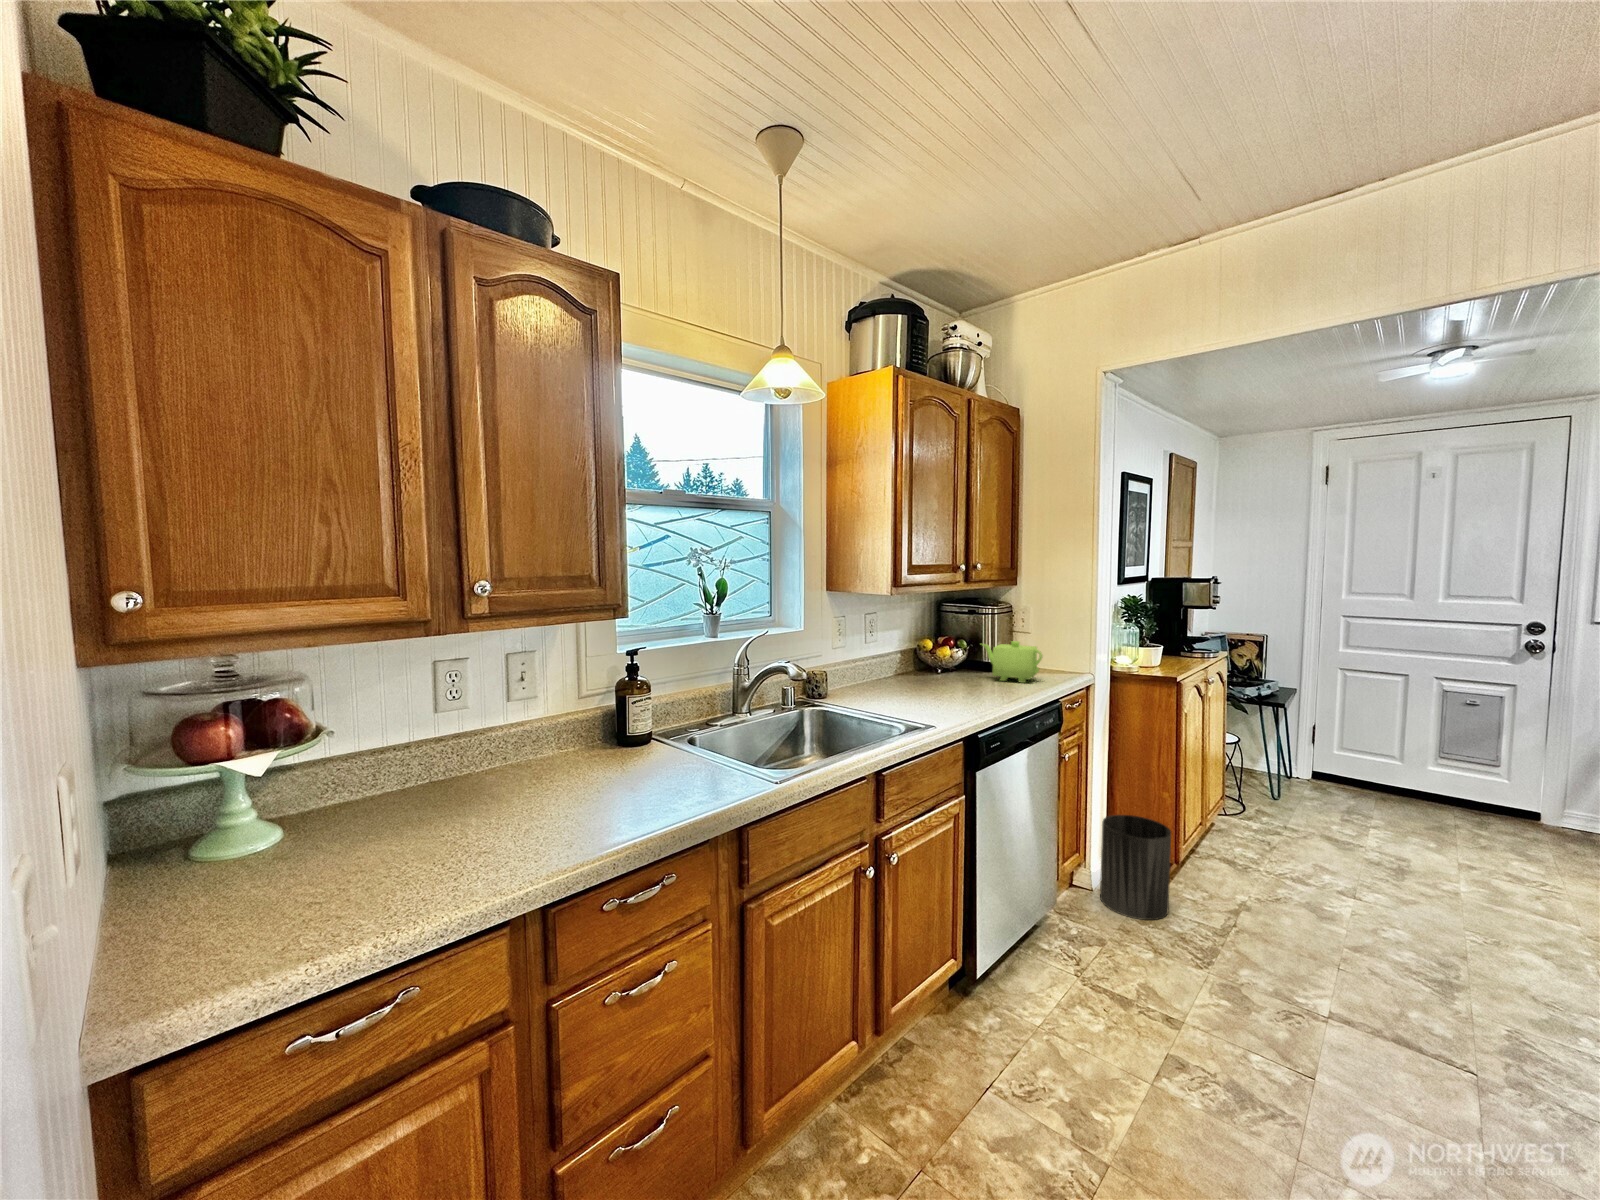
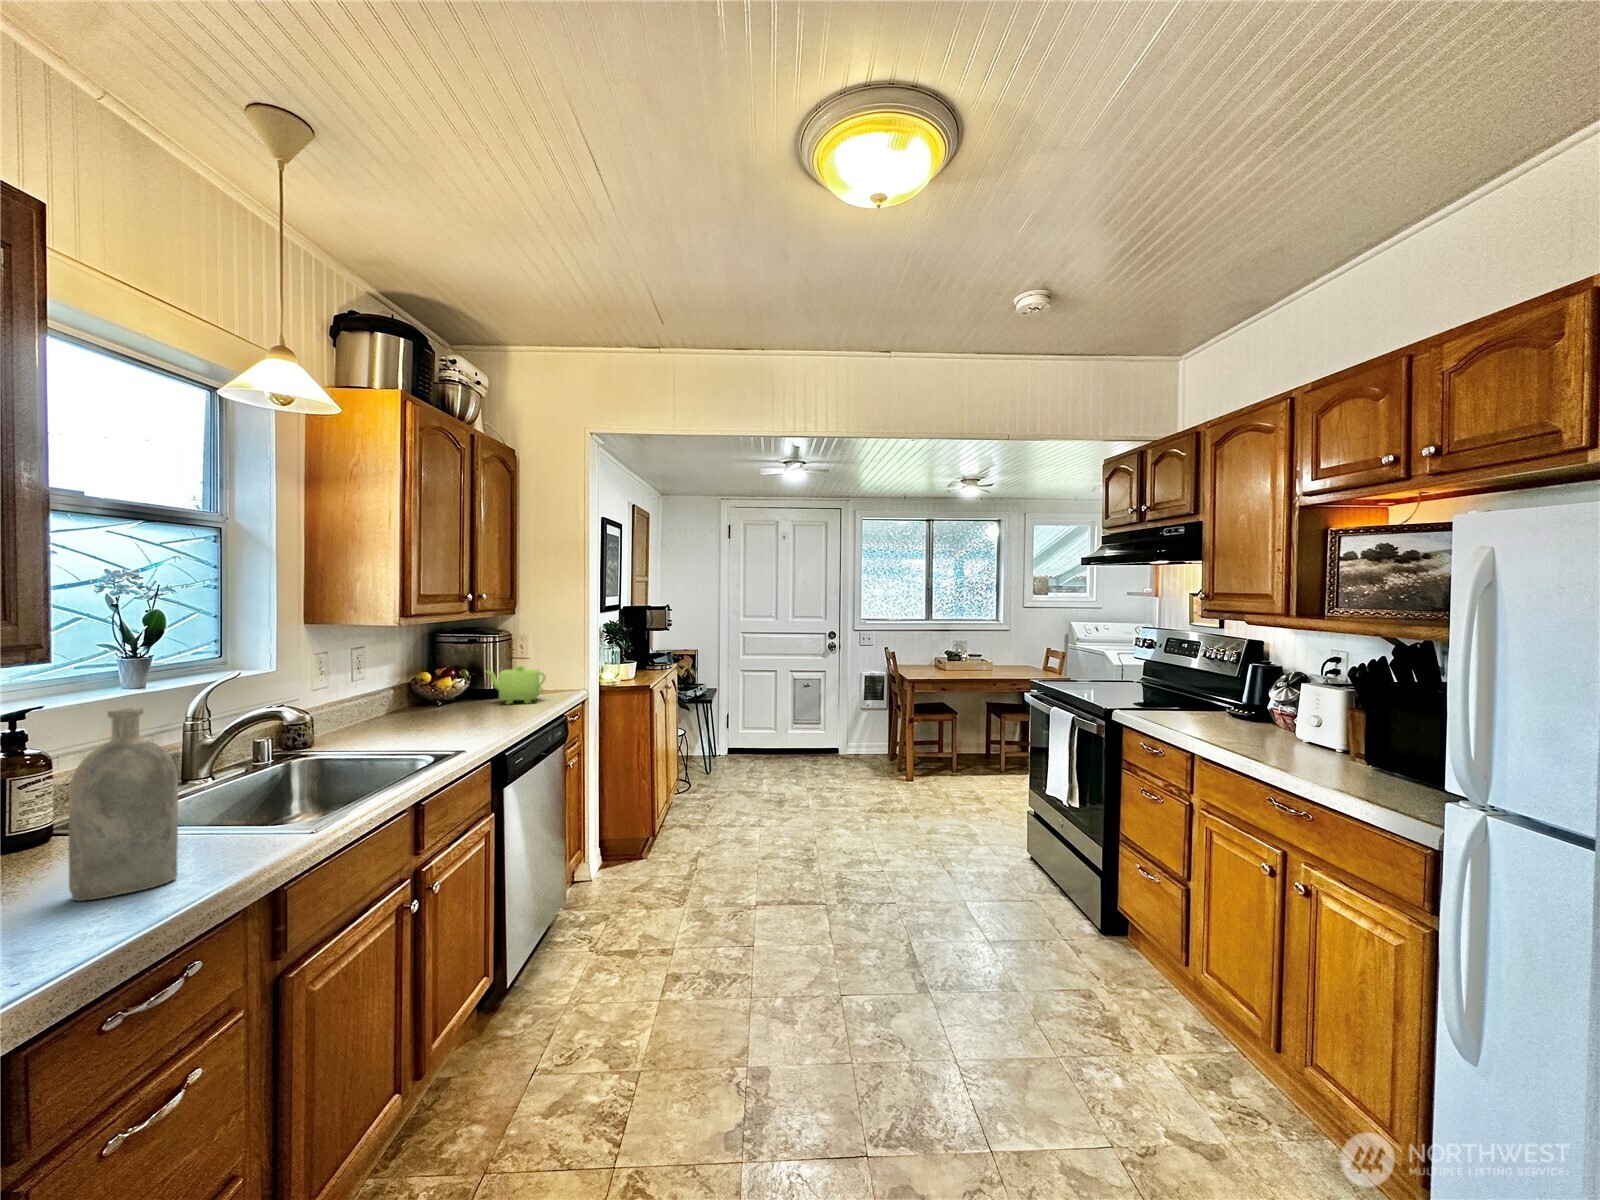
bottle: none [615,655,674,802] -> present [69,708,178,901]
trash can: present [1100,815,1171,920] -> none [598,805,651,891]

